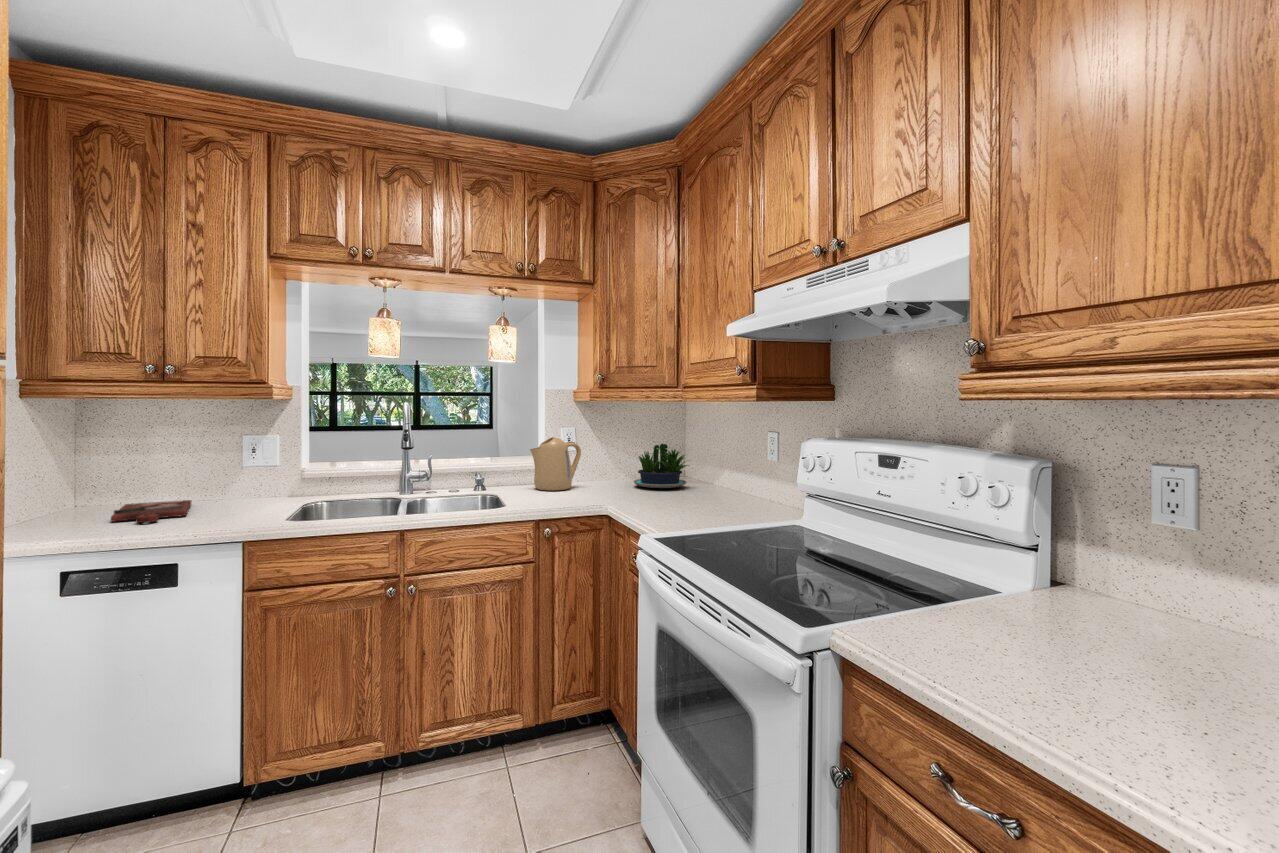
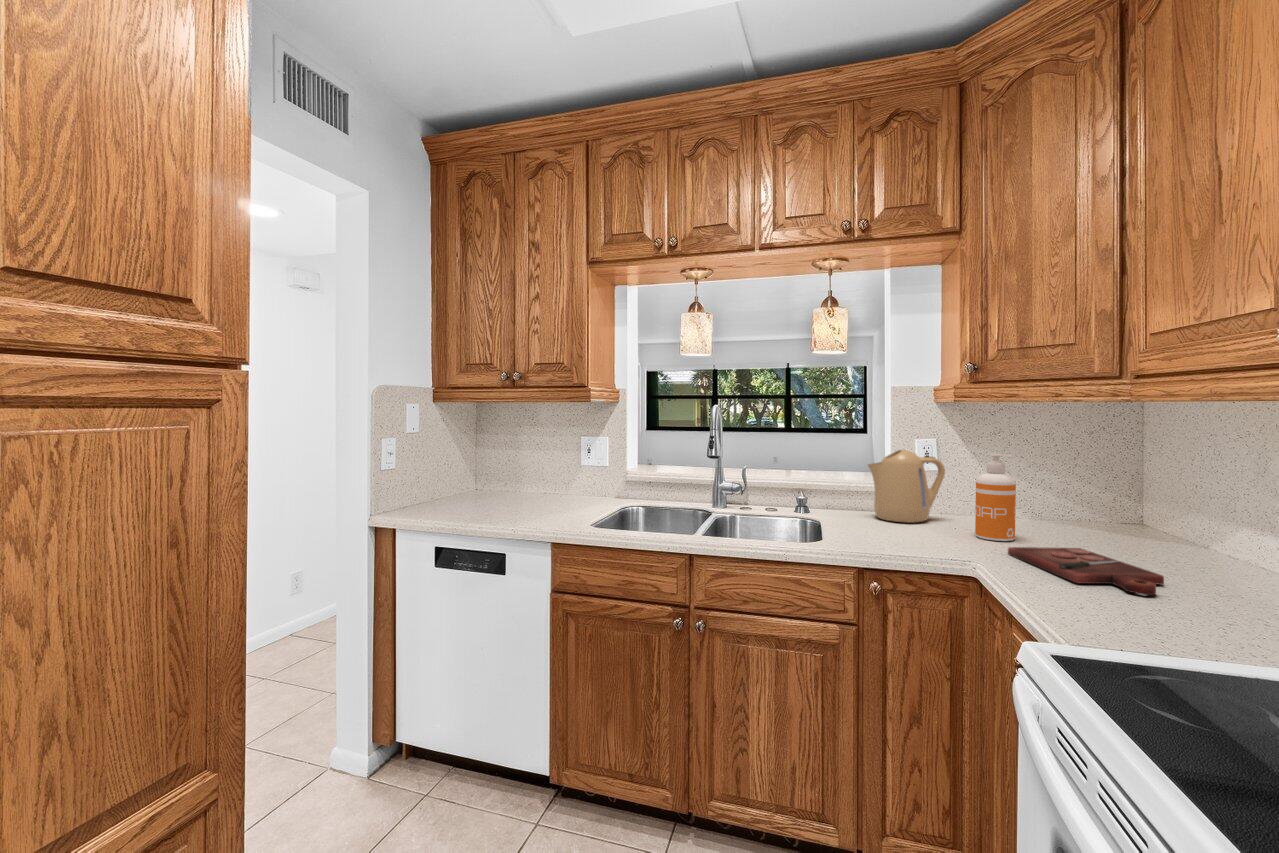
soap dispenser: none [603,438,626,496] -> present [975,453,1016,541]
potted plant: present [634,444,689,488] -> none [1035,464,1163,537]
cutting board: present [111,500,191,523] -> present [1008,547,1164,595]

